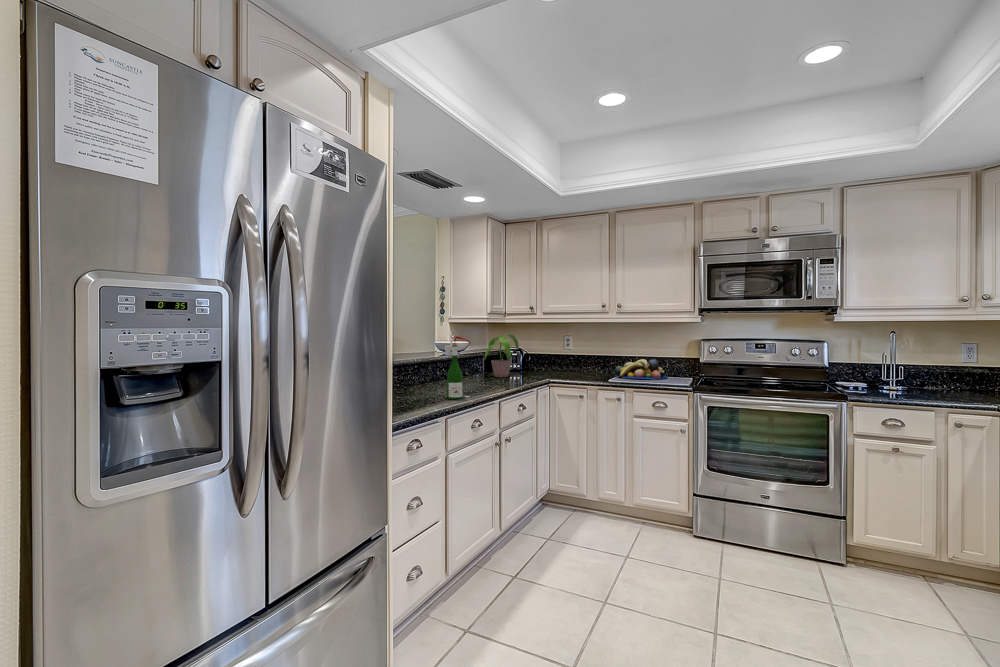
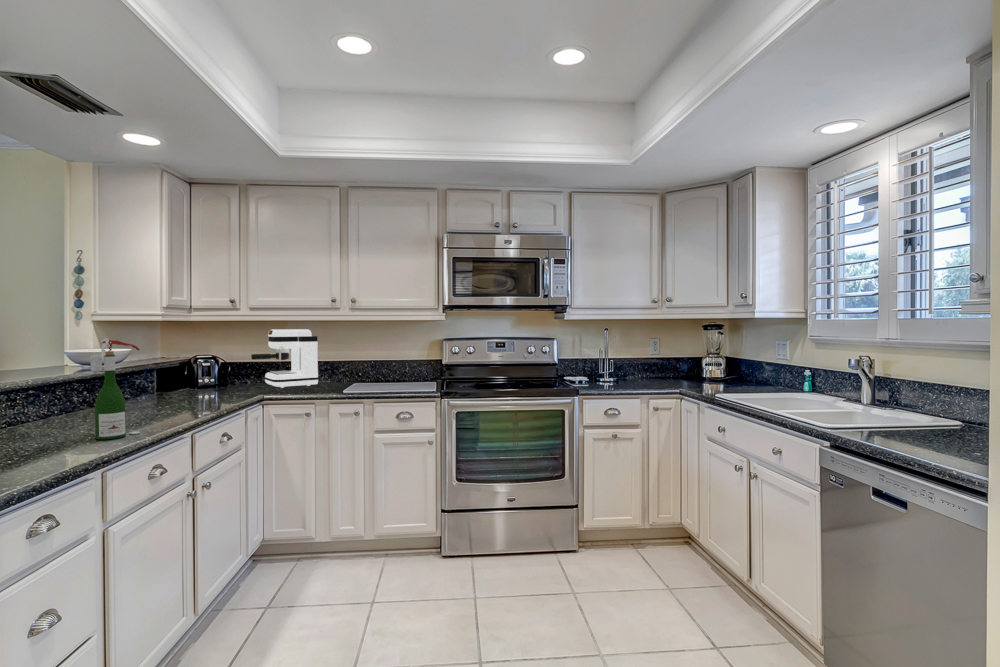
coffee maker: none [543,330,590,375] -> present [251,329,318,388]
potted plant: present [484,334,519,377] -> none [147,335,226,398]
fruit bowl: present [615,359,667,379] -> none [348,363,410,387]

